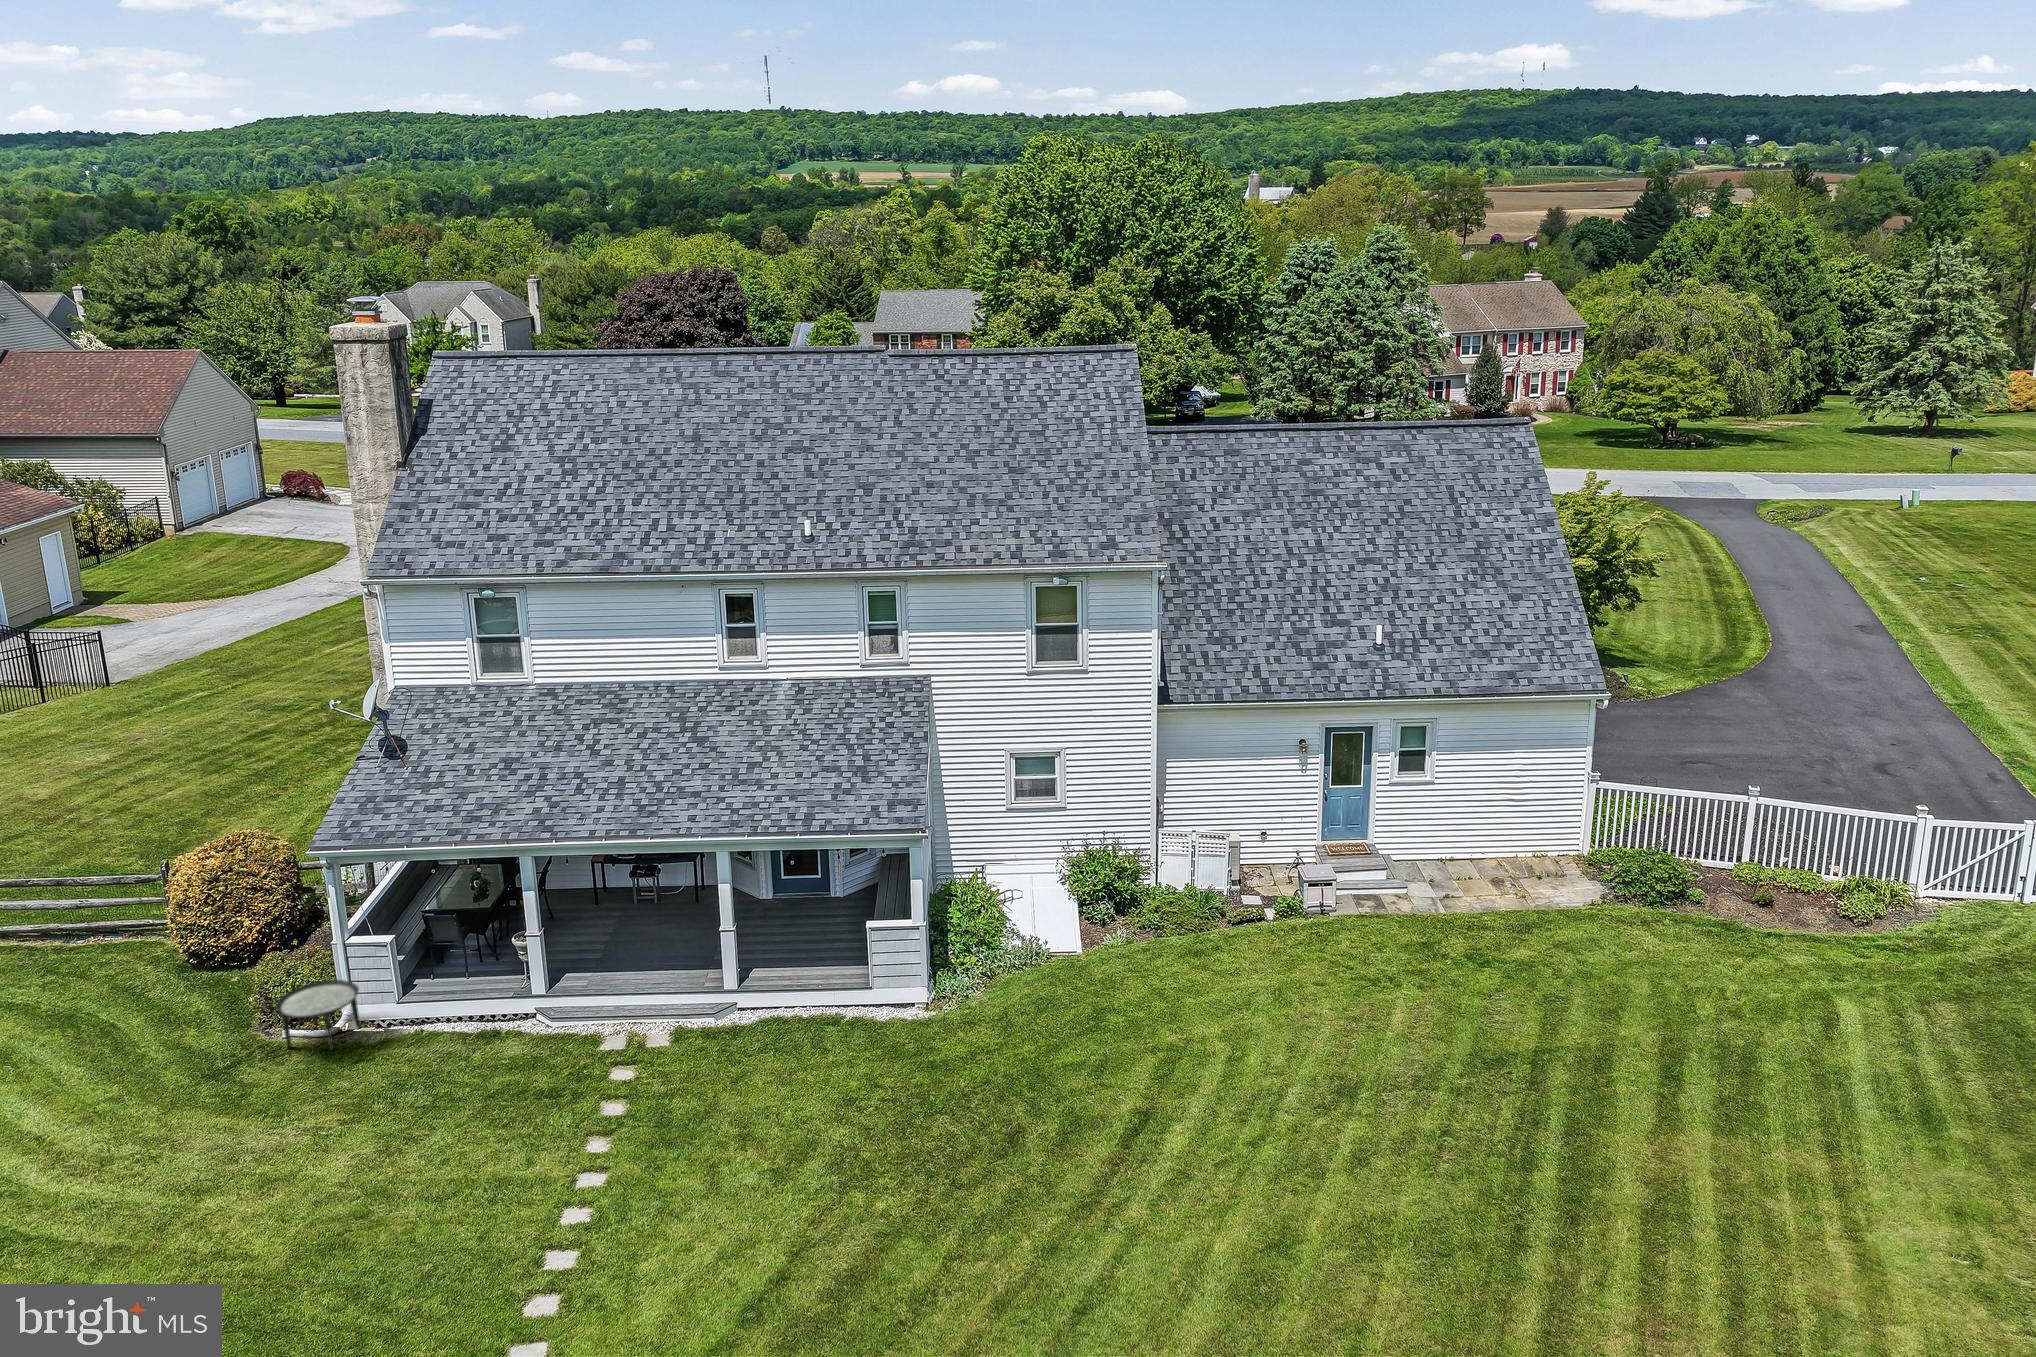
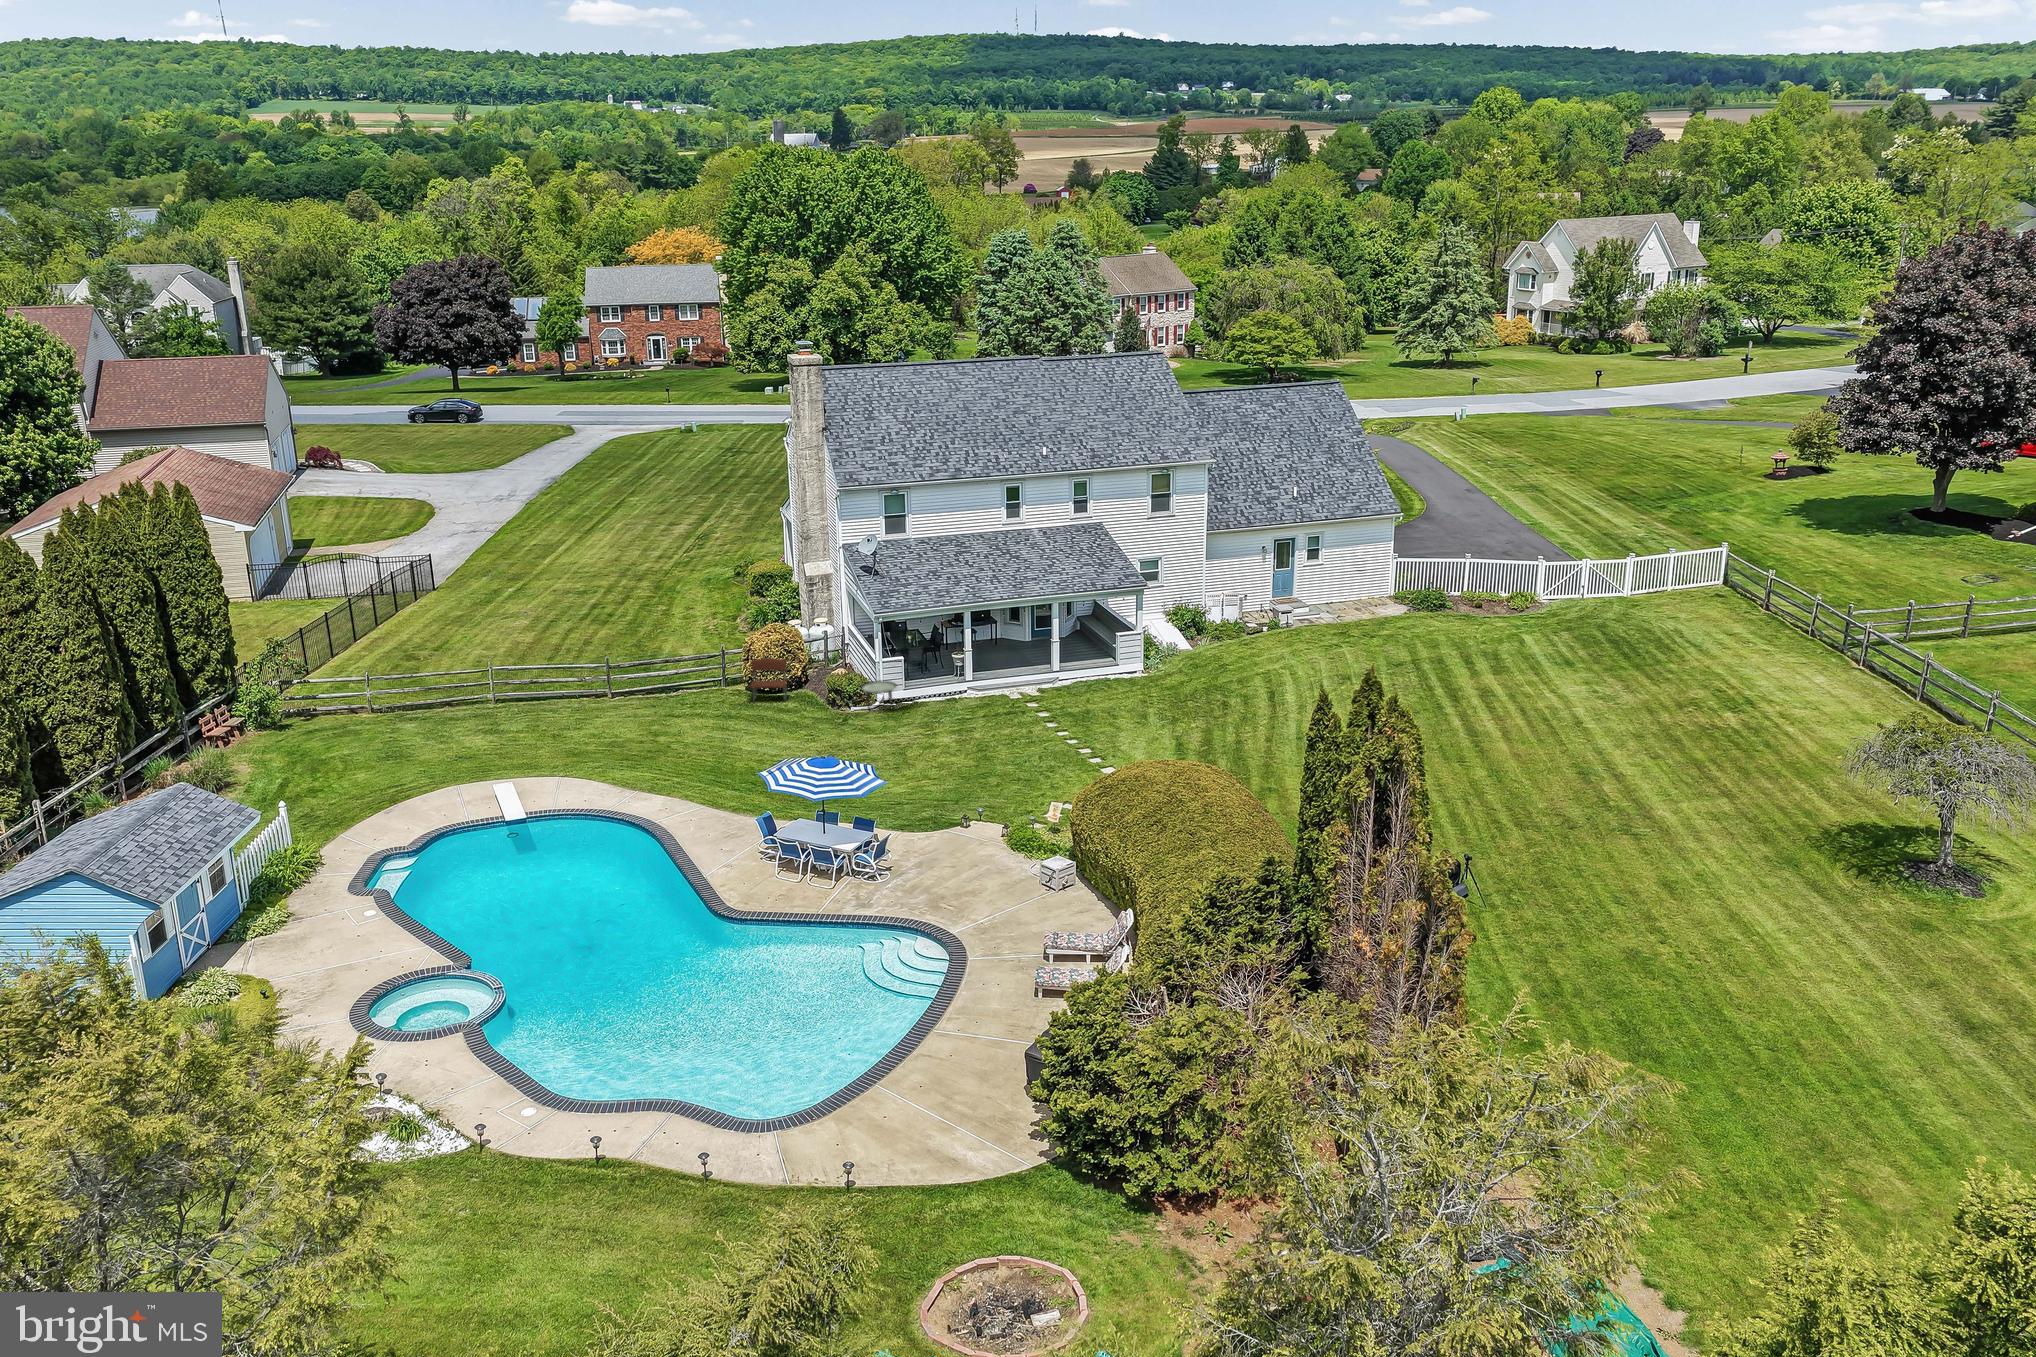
bench: none [131,903,222,992] -> present [750,658,787,700]

